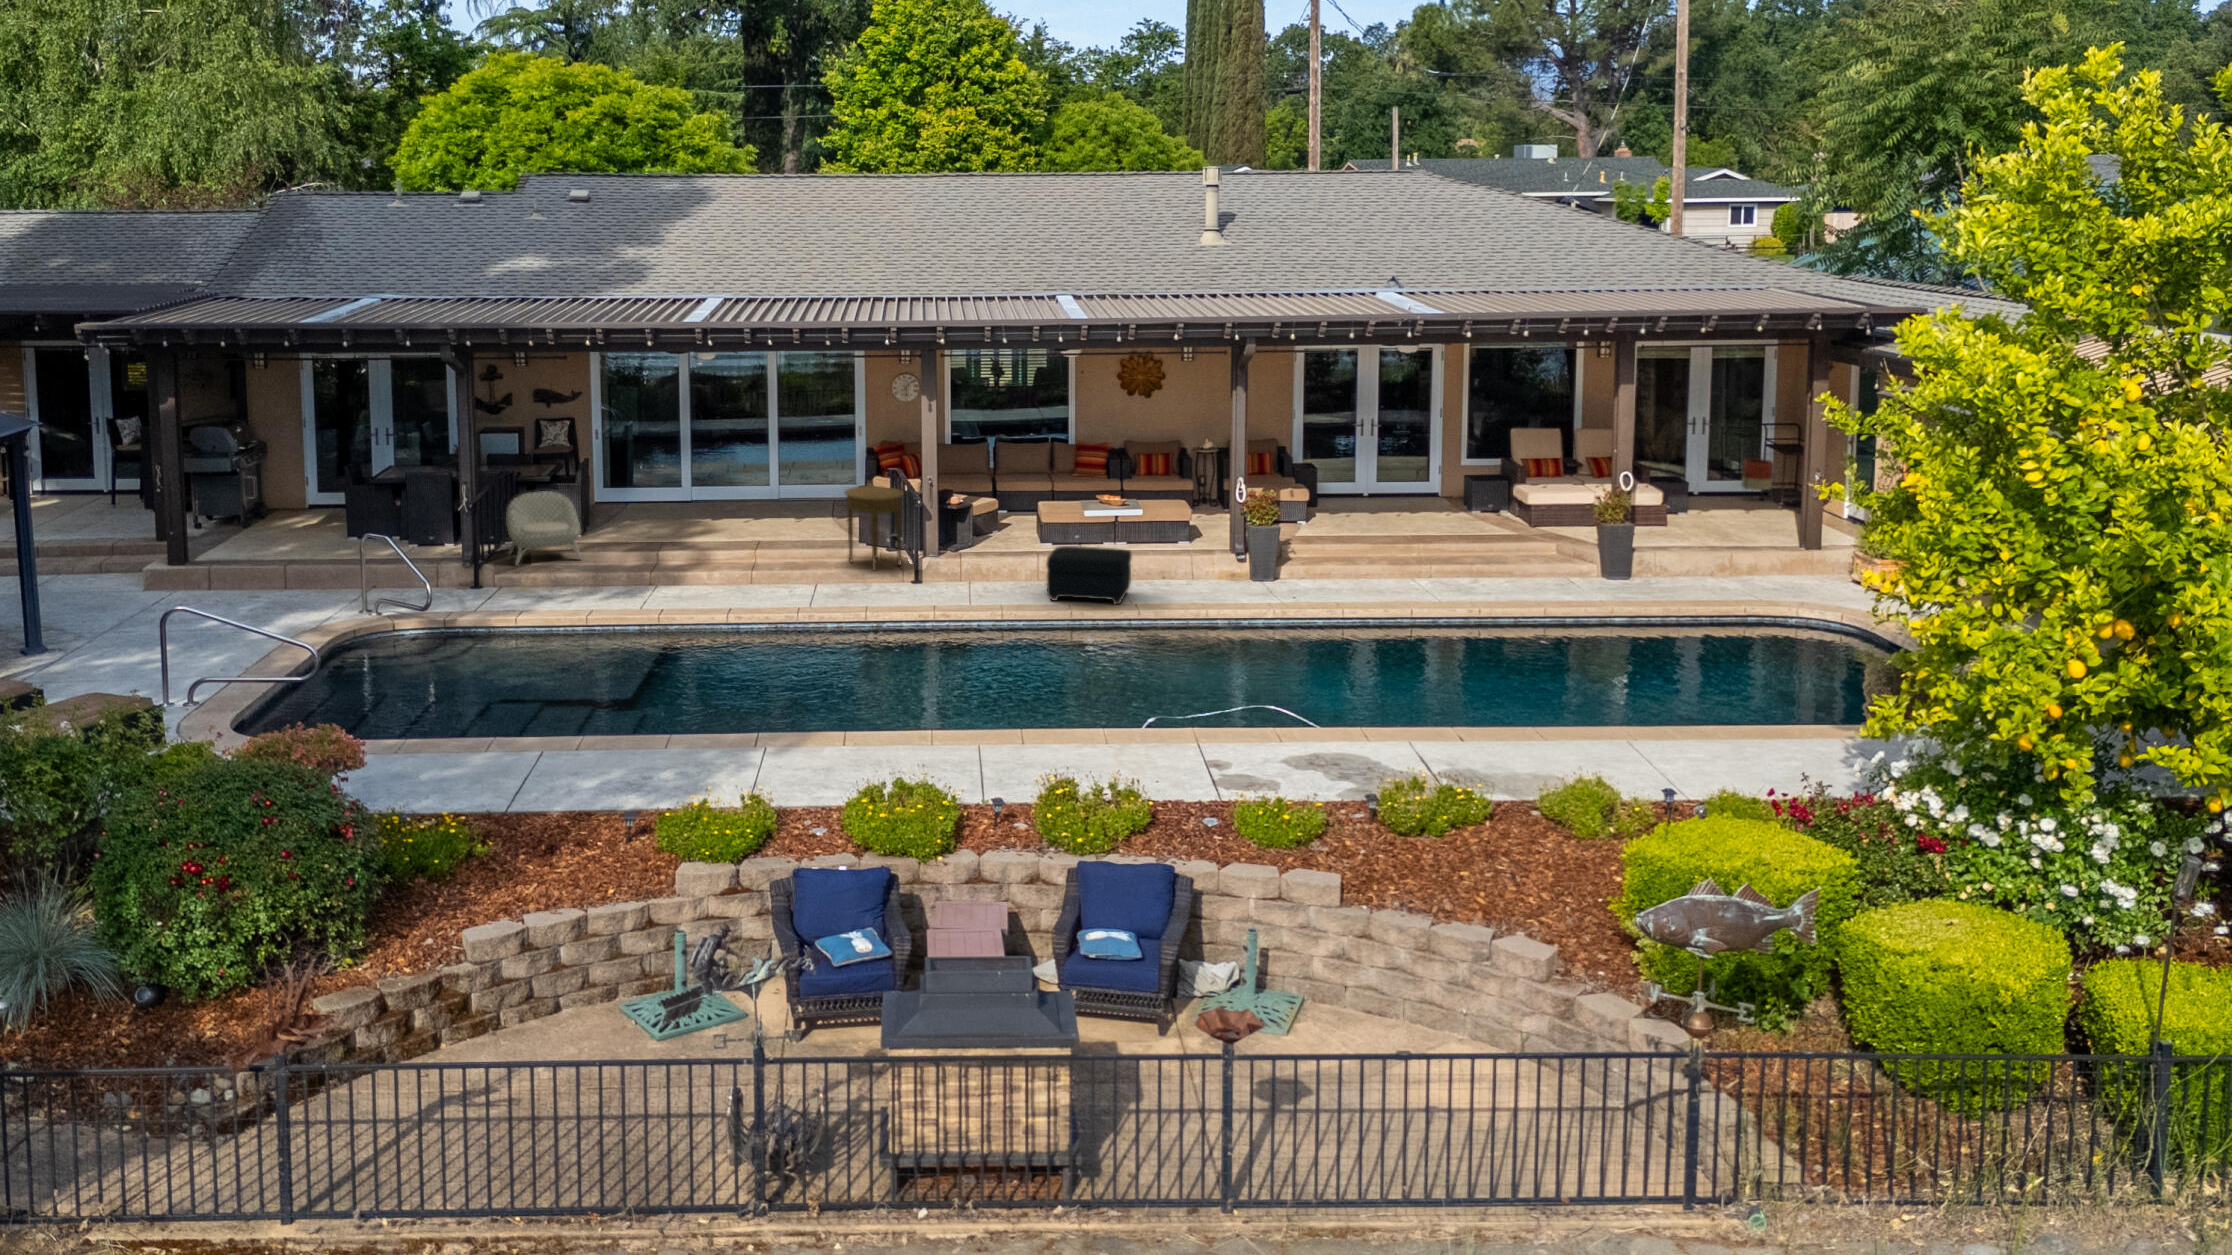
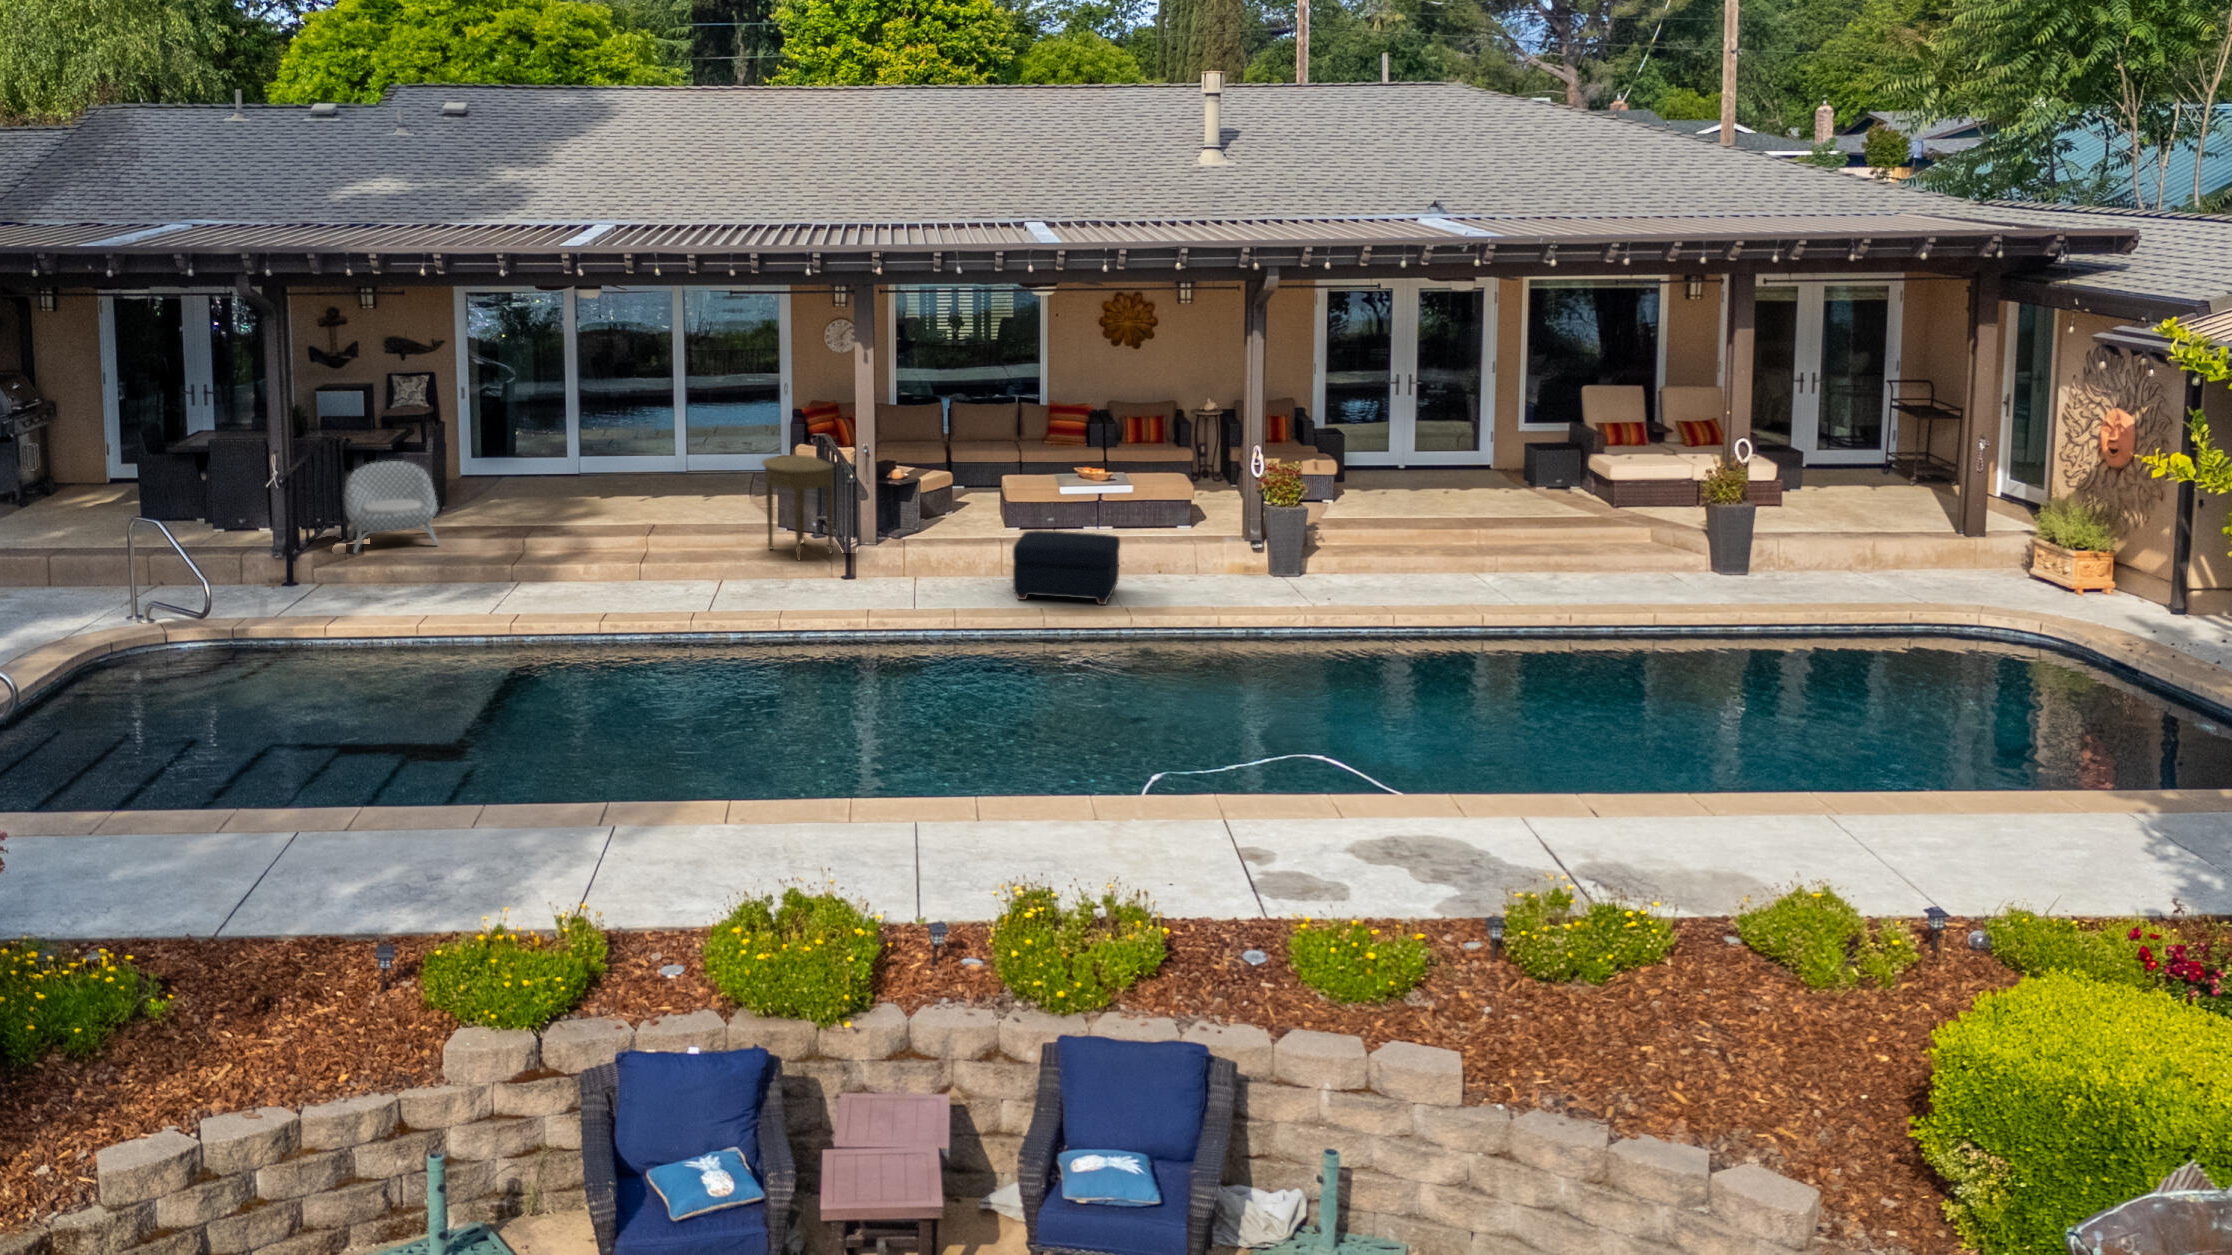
planter: present [1742,459,1774,495] -> none [1845,424,1886,474]

